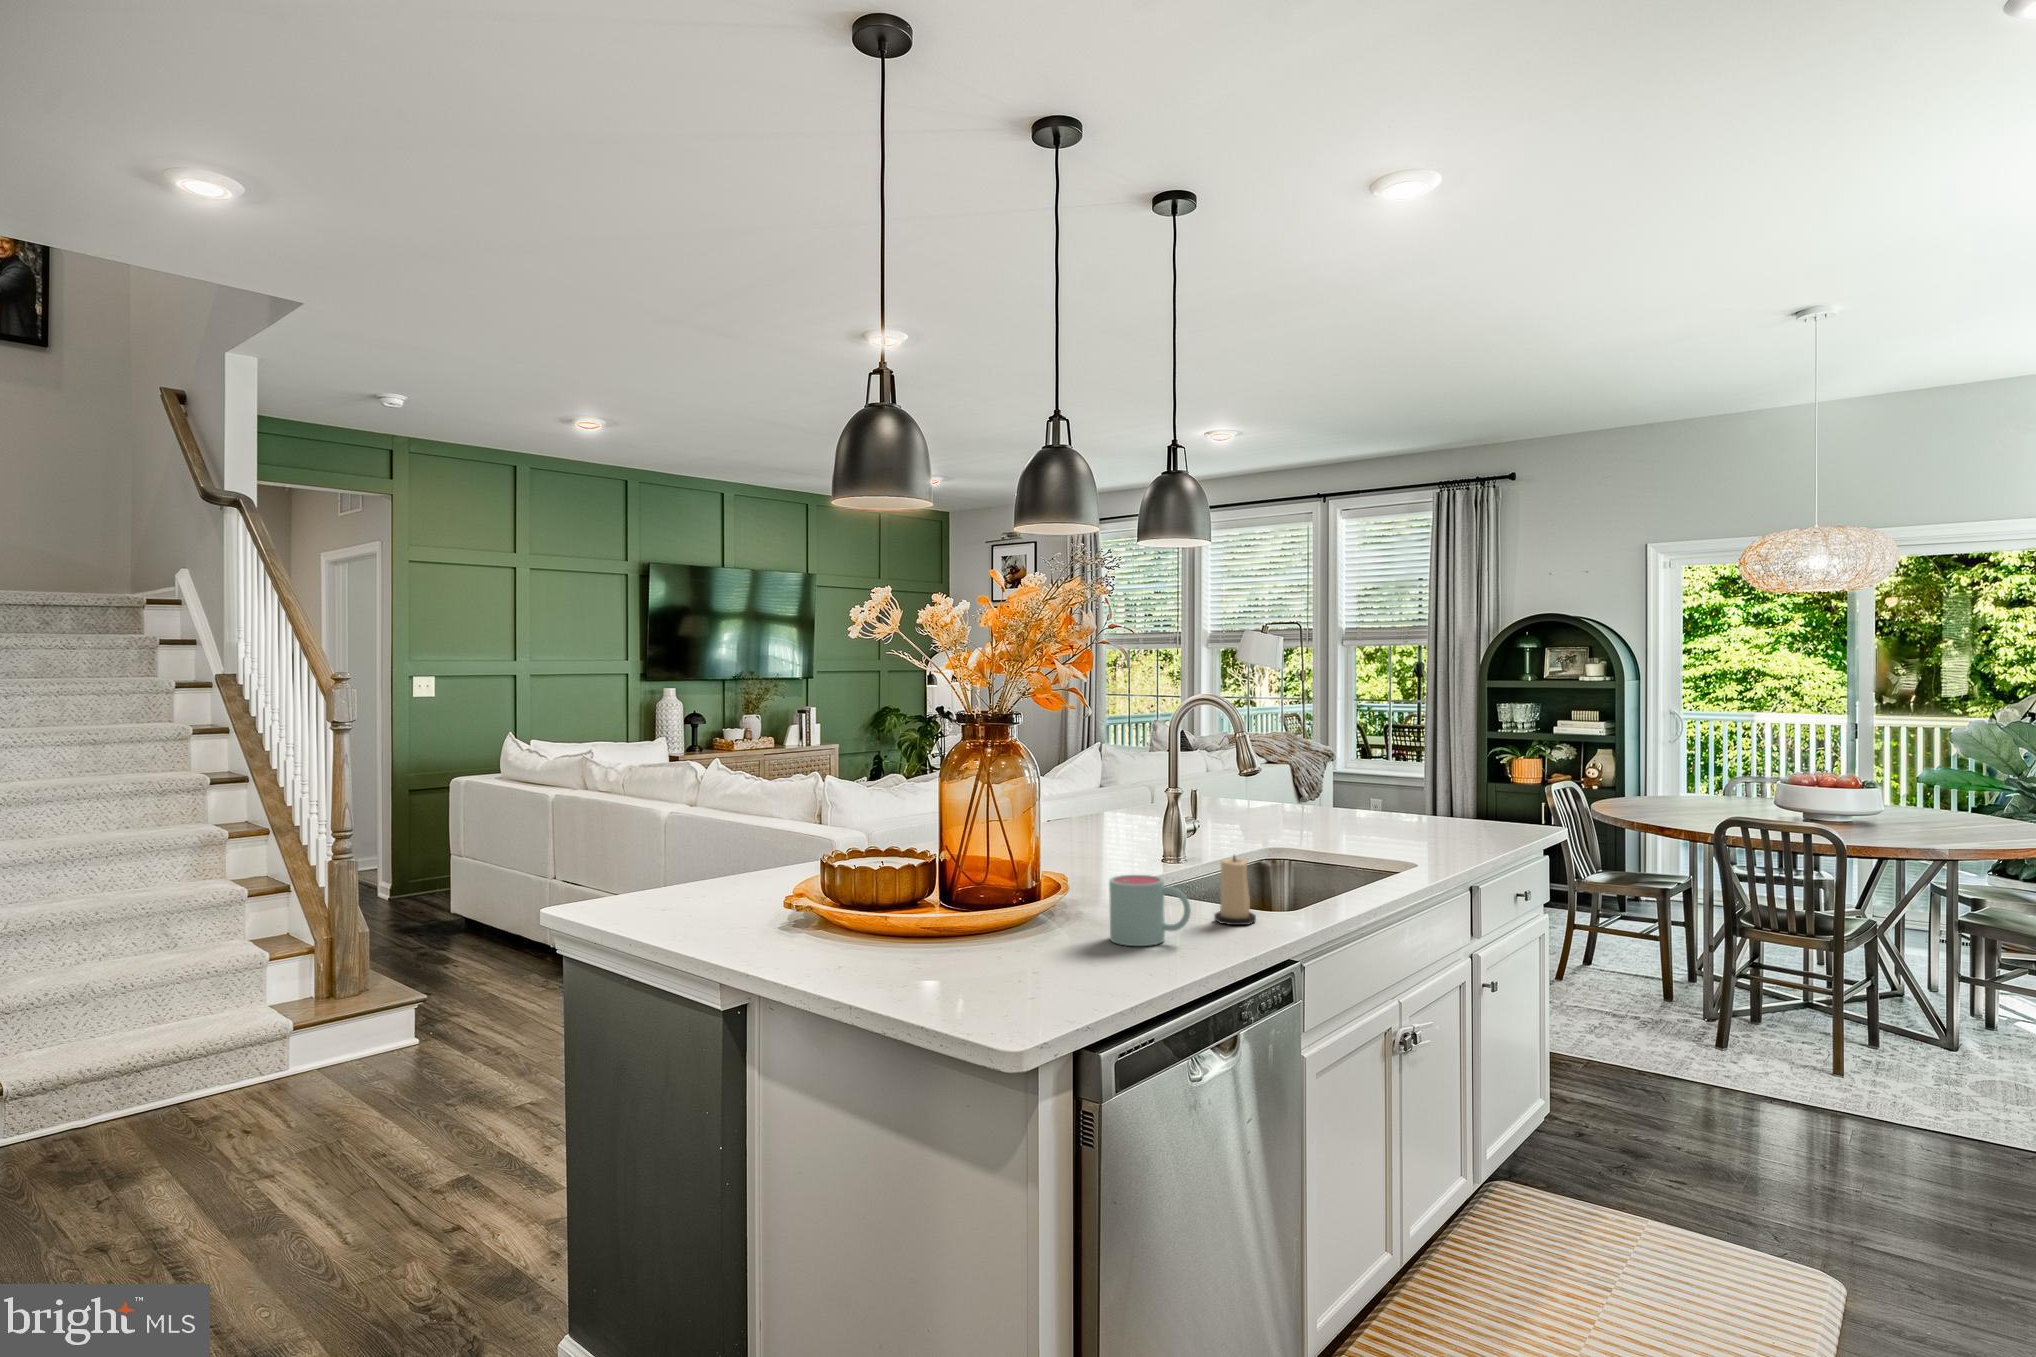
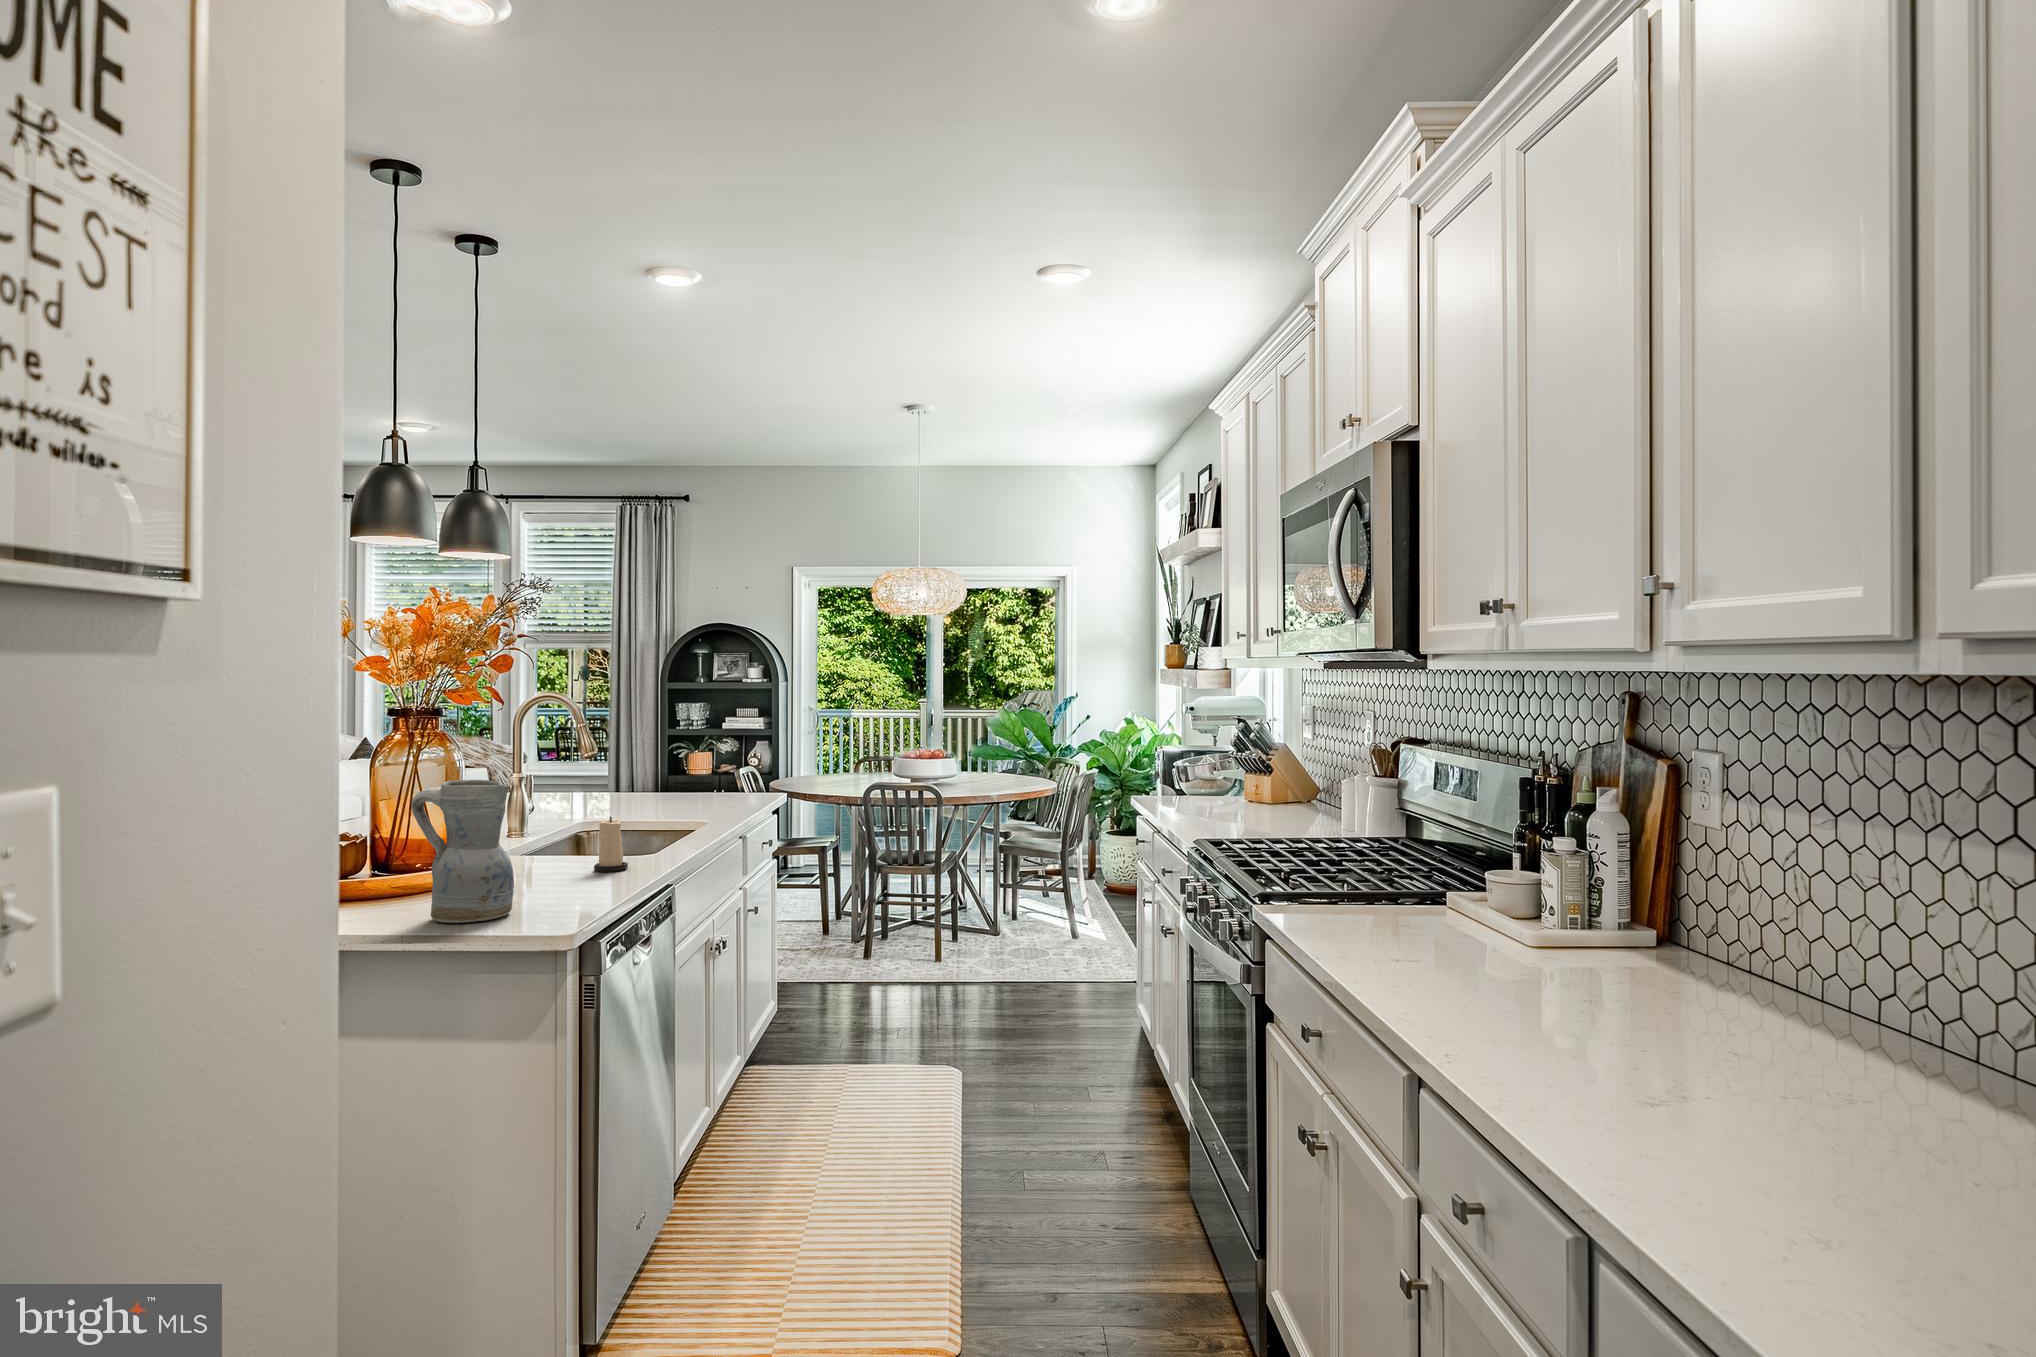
ceramic pitcher: none [949,804,1055,980] -> present [411,780,514,923]
mug: present [1109,875,1191,946] -> none [525,836,596,892]

